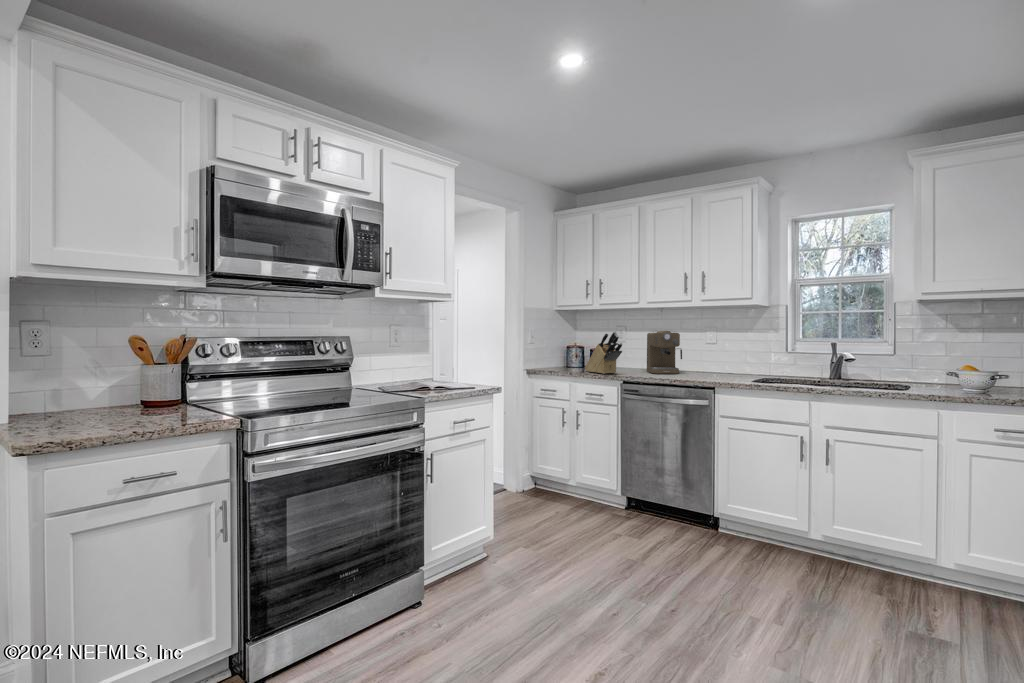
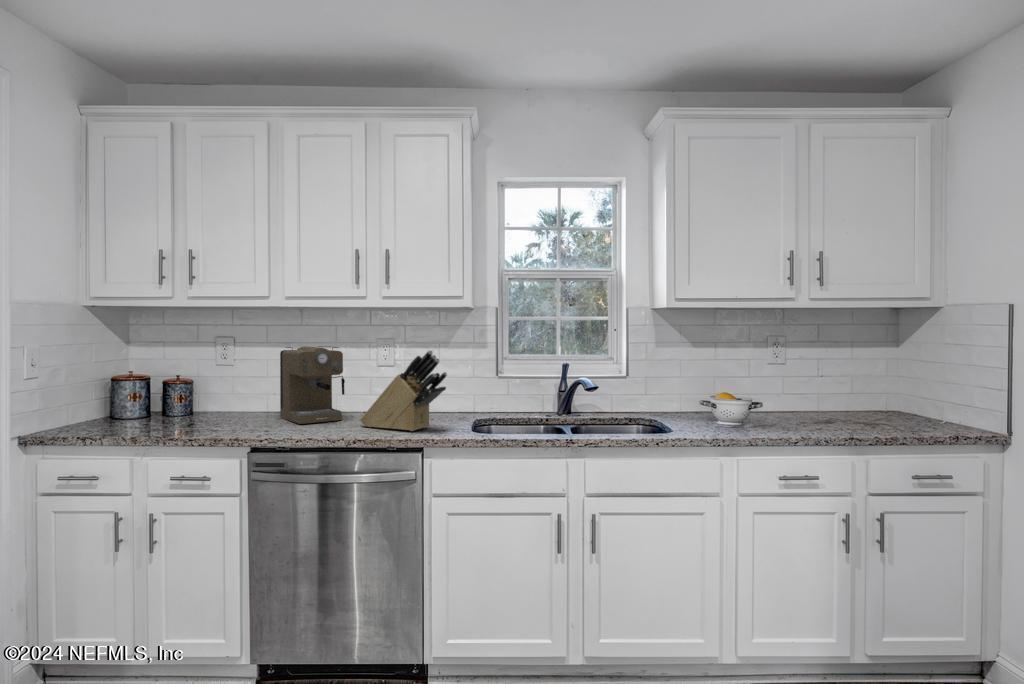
knife block: present [585,331,622,374] -> present [360,350,447,431]

